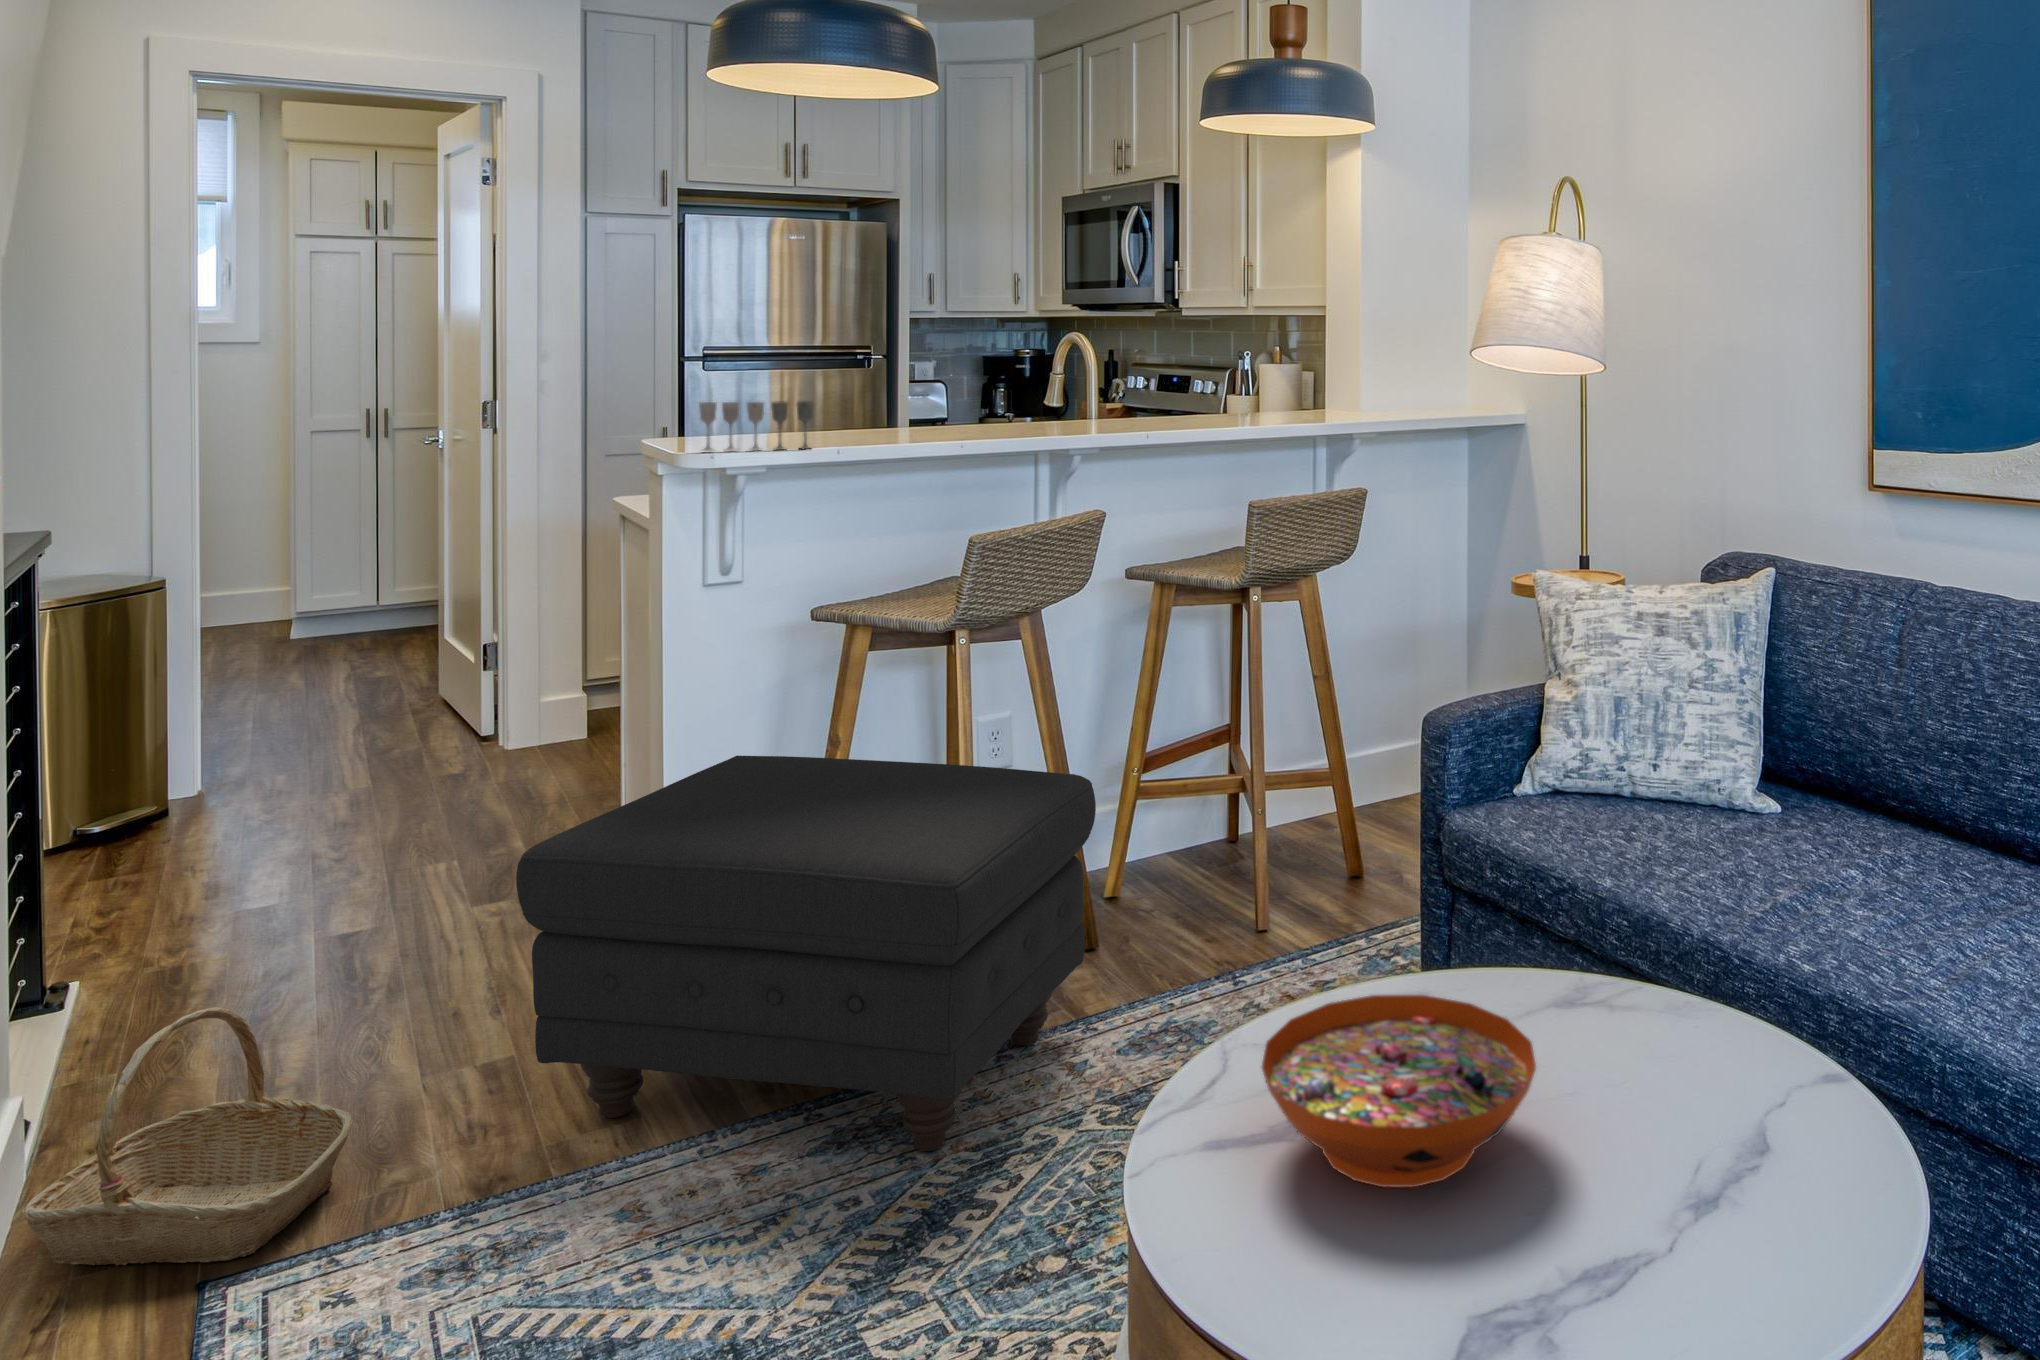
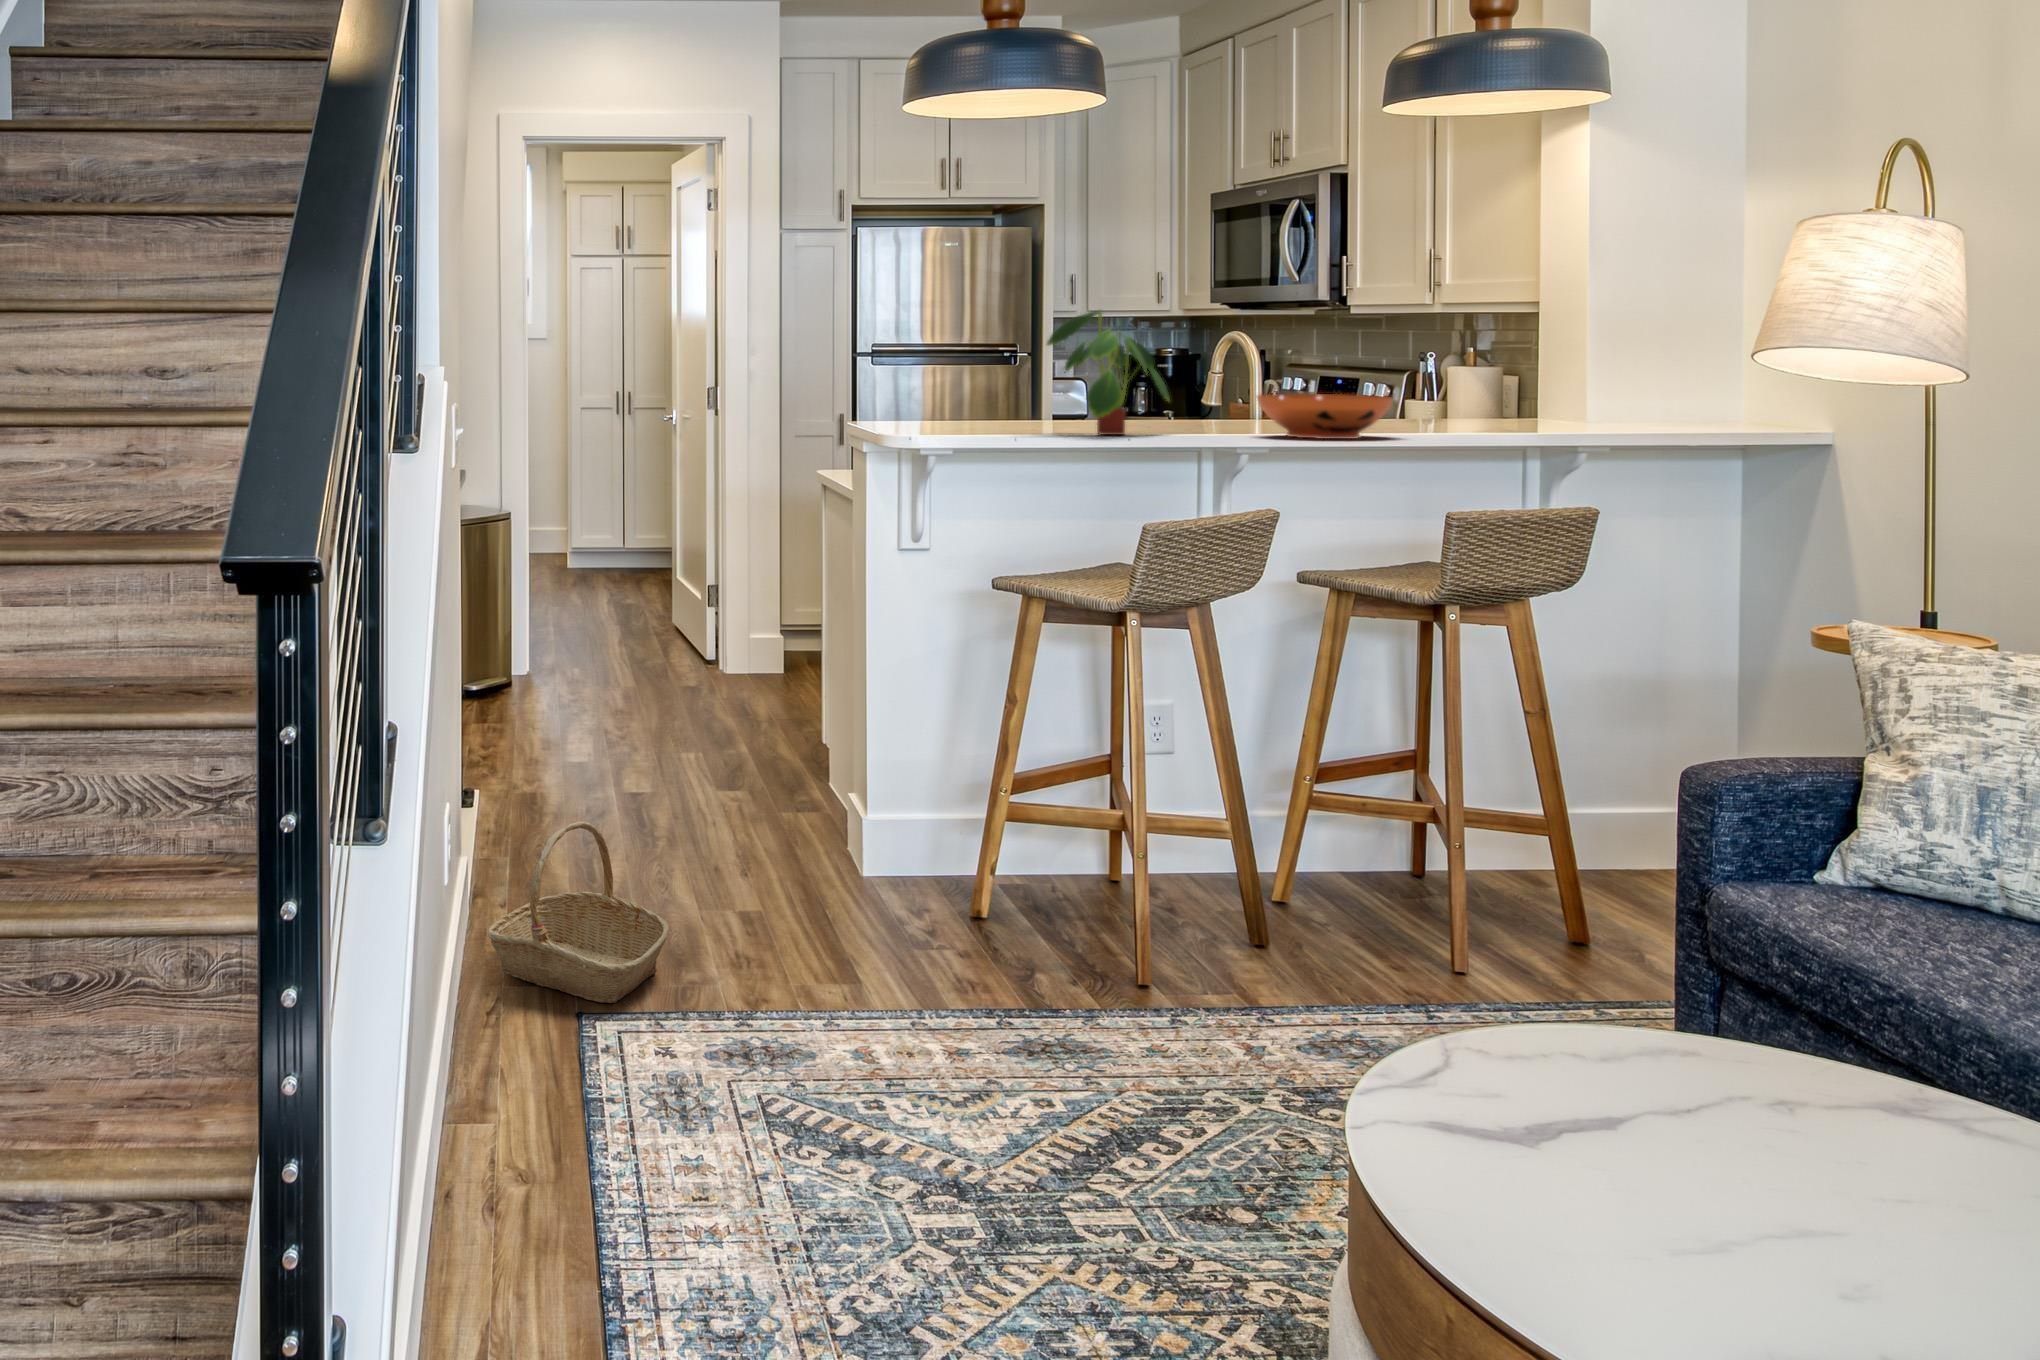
plant: none [872,304,1009,439] -> present [1047,311,1170,435]
wine glass: present [699,401,814,451] -> none [897,396,993,439]
ottoman: present [516,756,1096,1151] -> none [775,701,1271,1082]
decorative bowl: present [1262,995,1536,1187] -> present [1256,394,1393,439]

